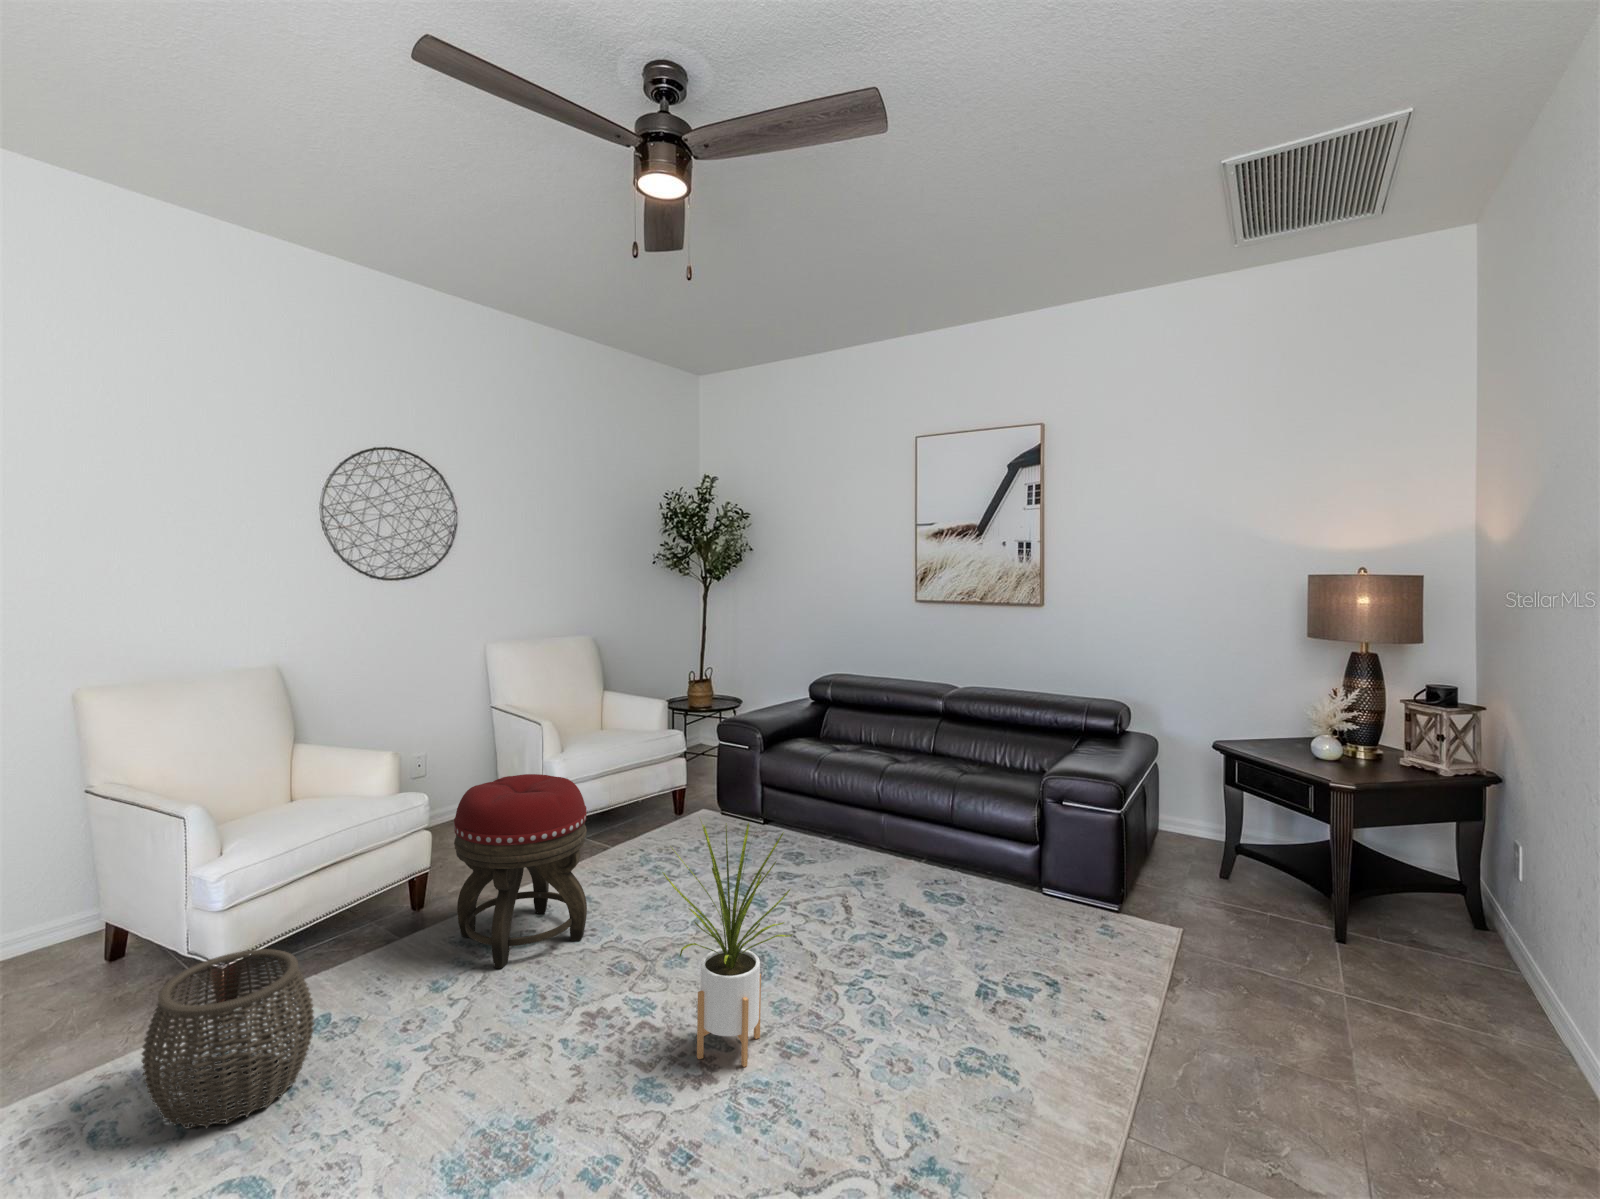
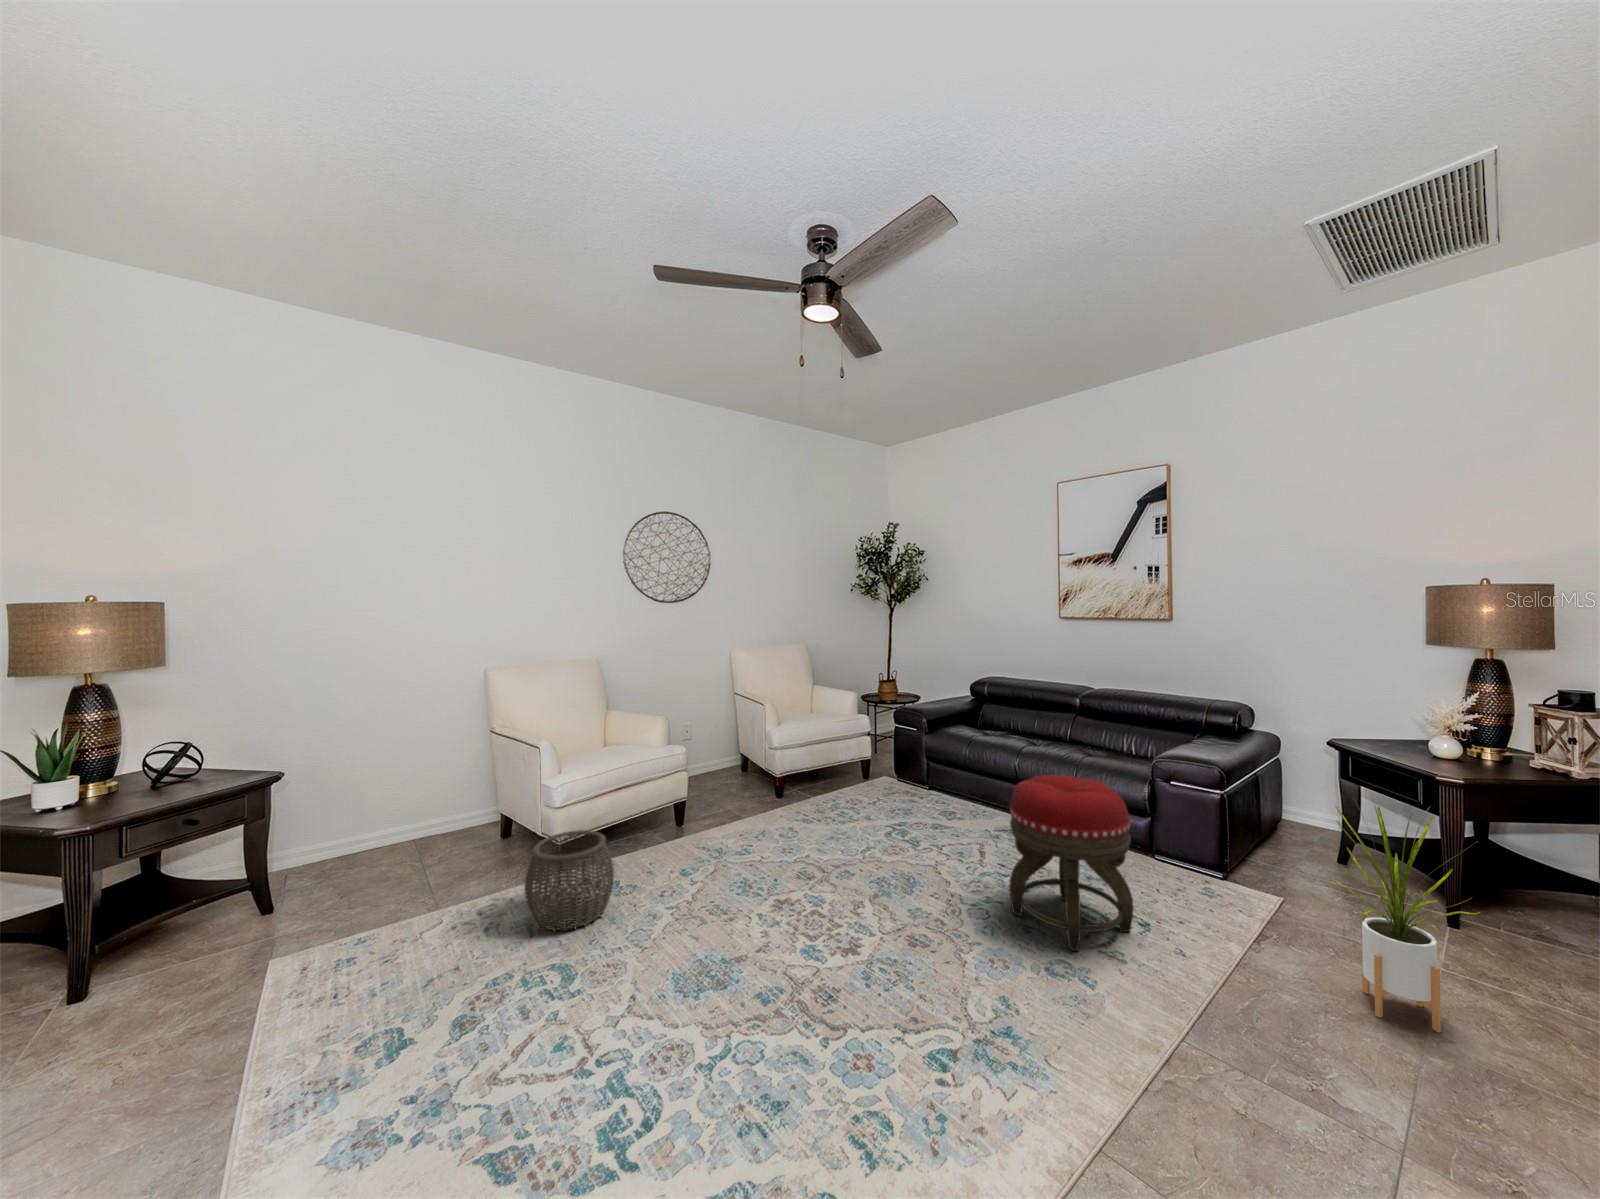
footstool: present [454,774,587,968] -> present [1009,775,1134,951]
house plant: present [663,822,793,1067] -> present [1330,796,1480,1033]

